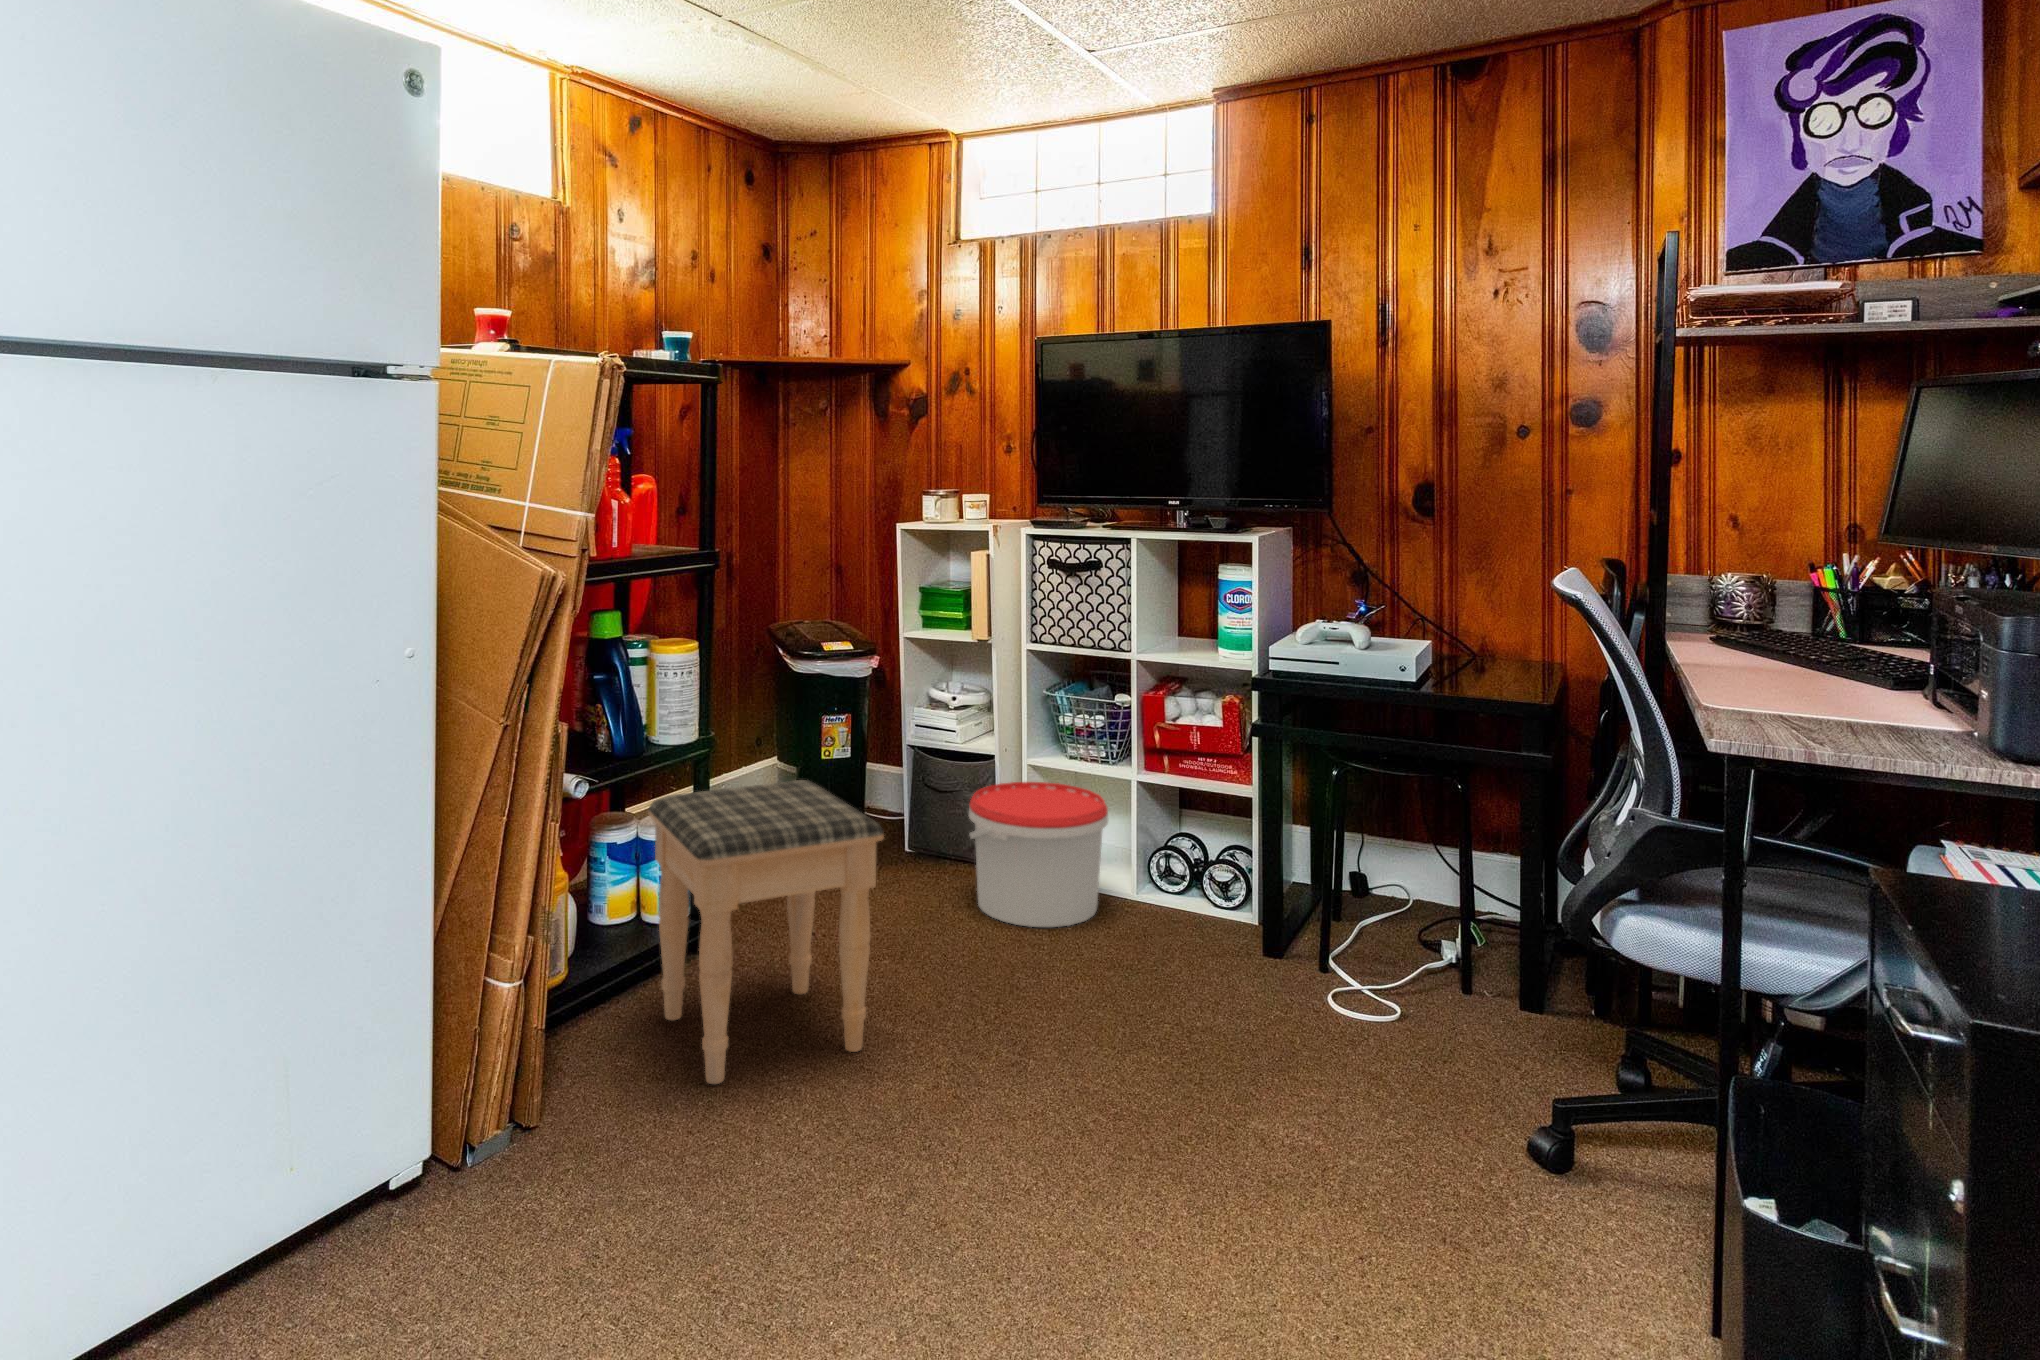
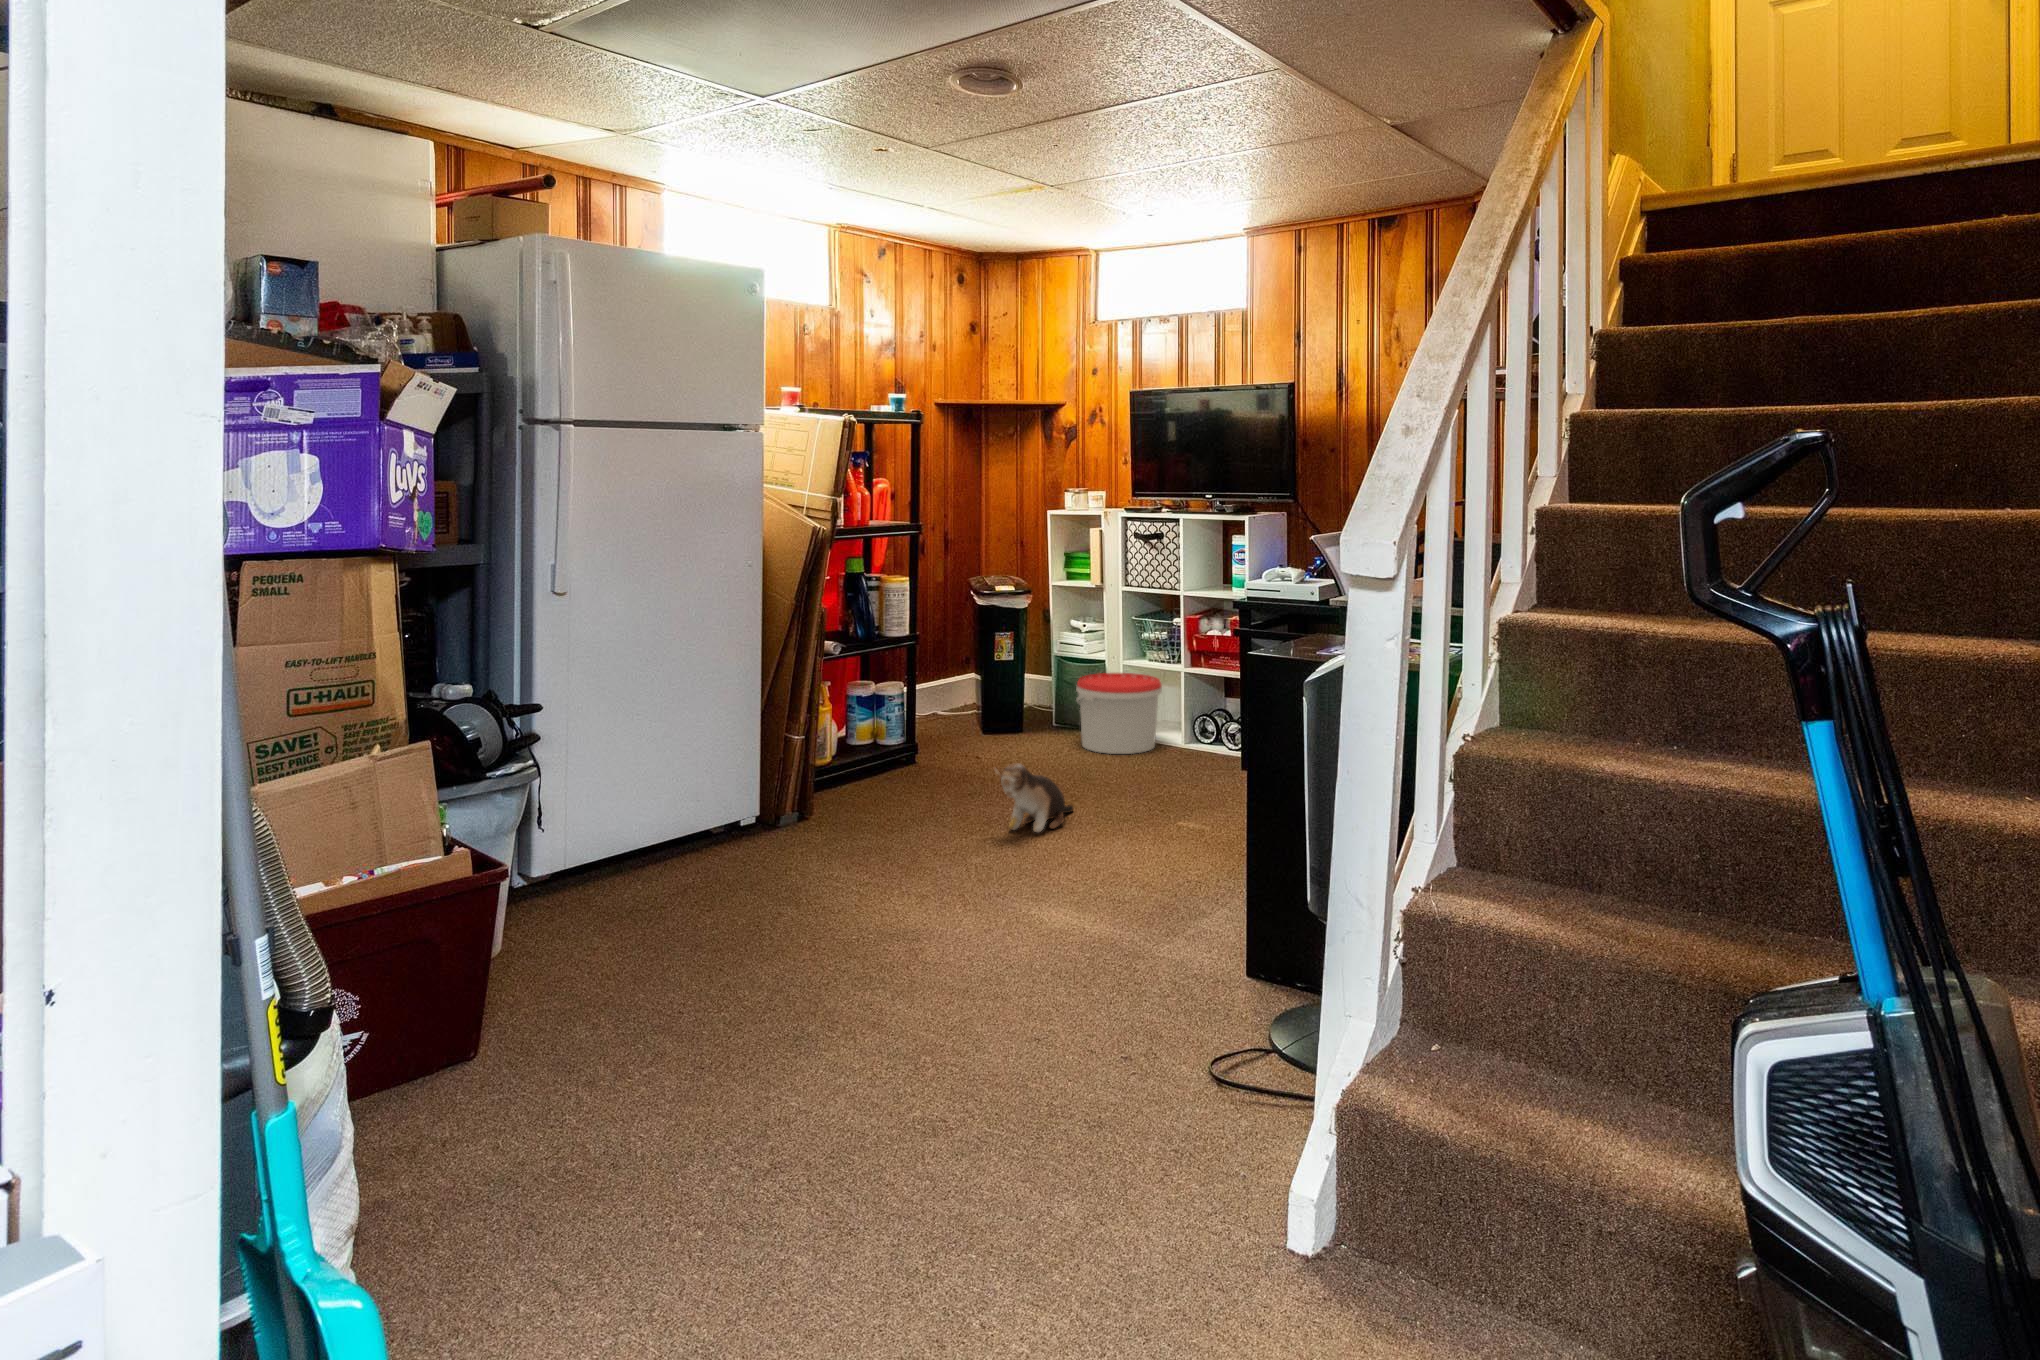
footstool: present [648,780,884,1084] -> none [873,654,996,802]
plush toy: none [928,1043,1051,1184] -> present [994,763,1073,832]

